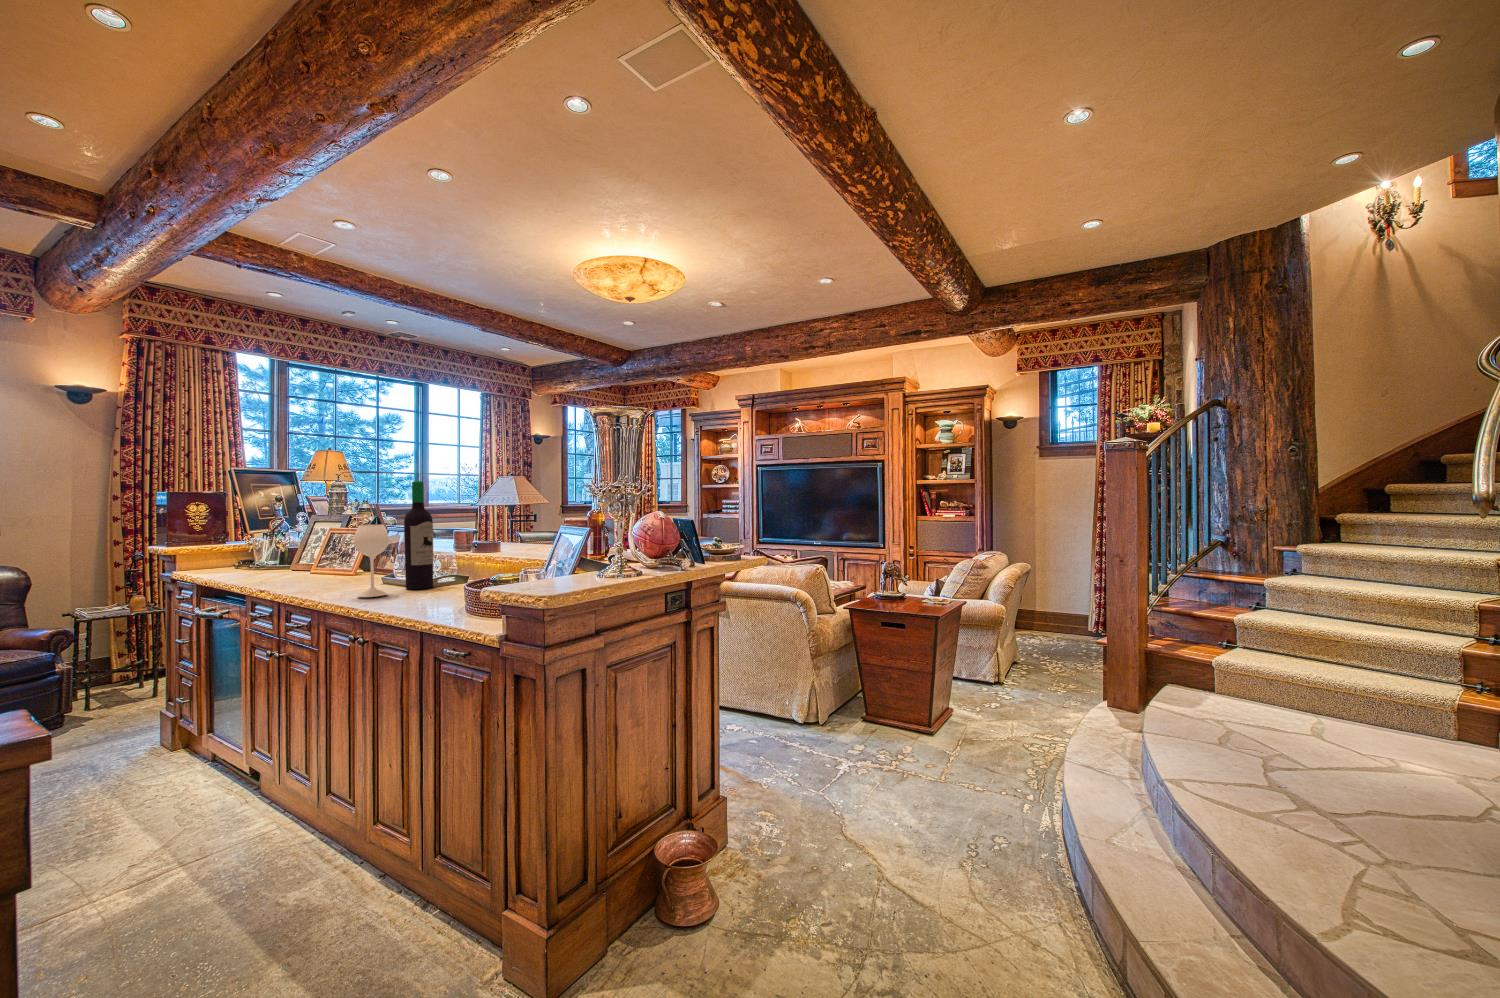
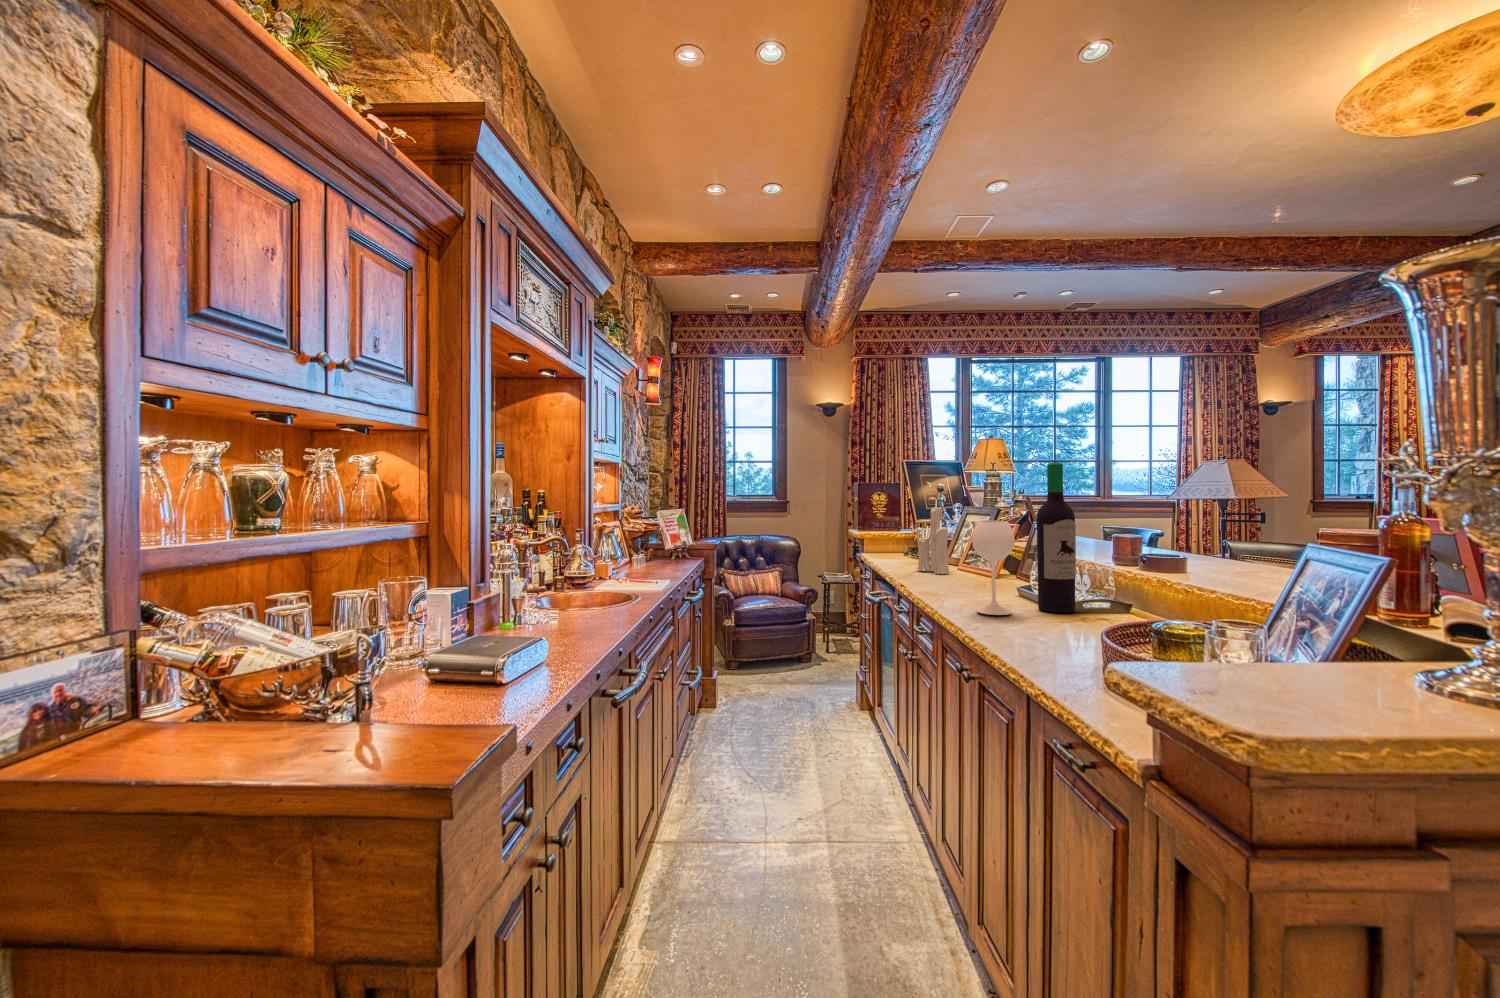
candle: none [269,504,308,577] -> present [917,501,950,574]

